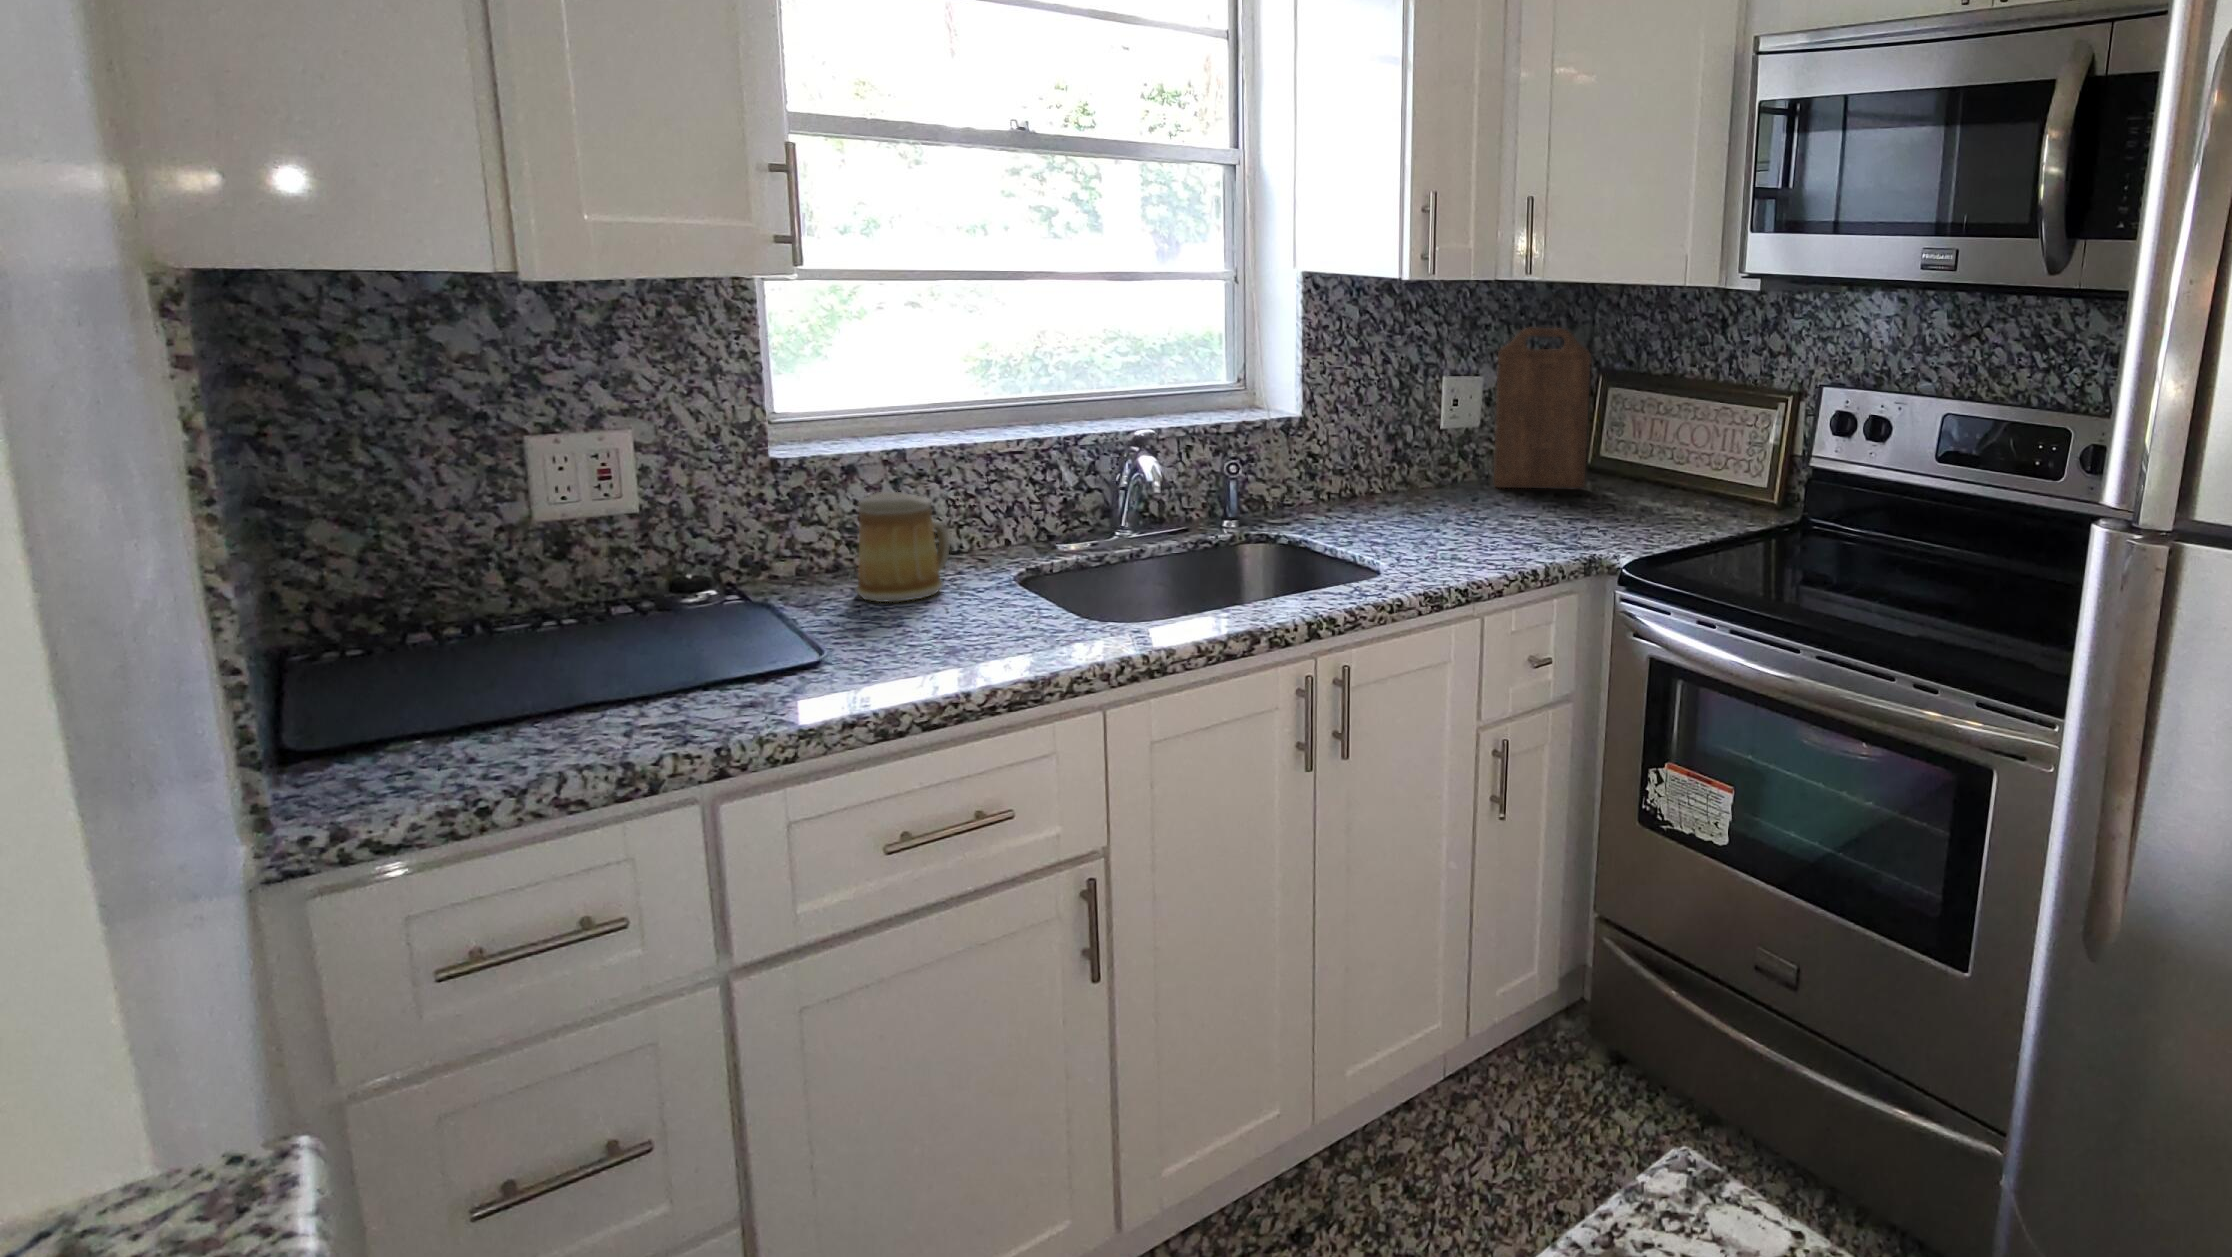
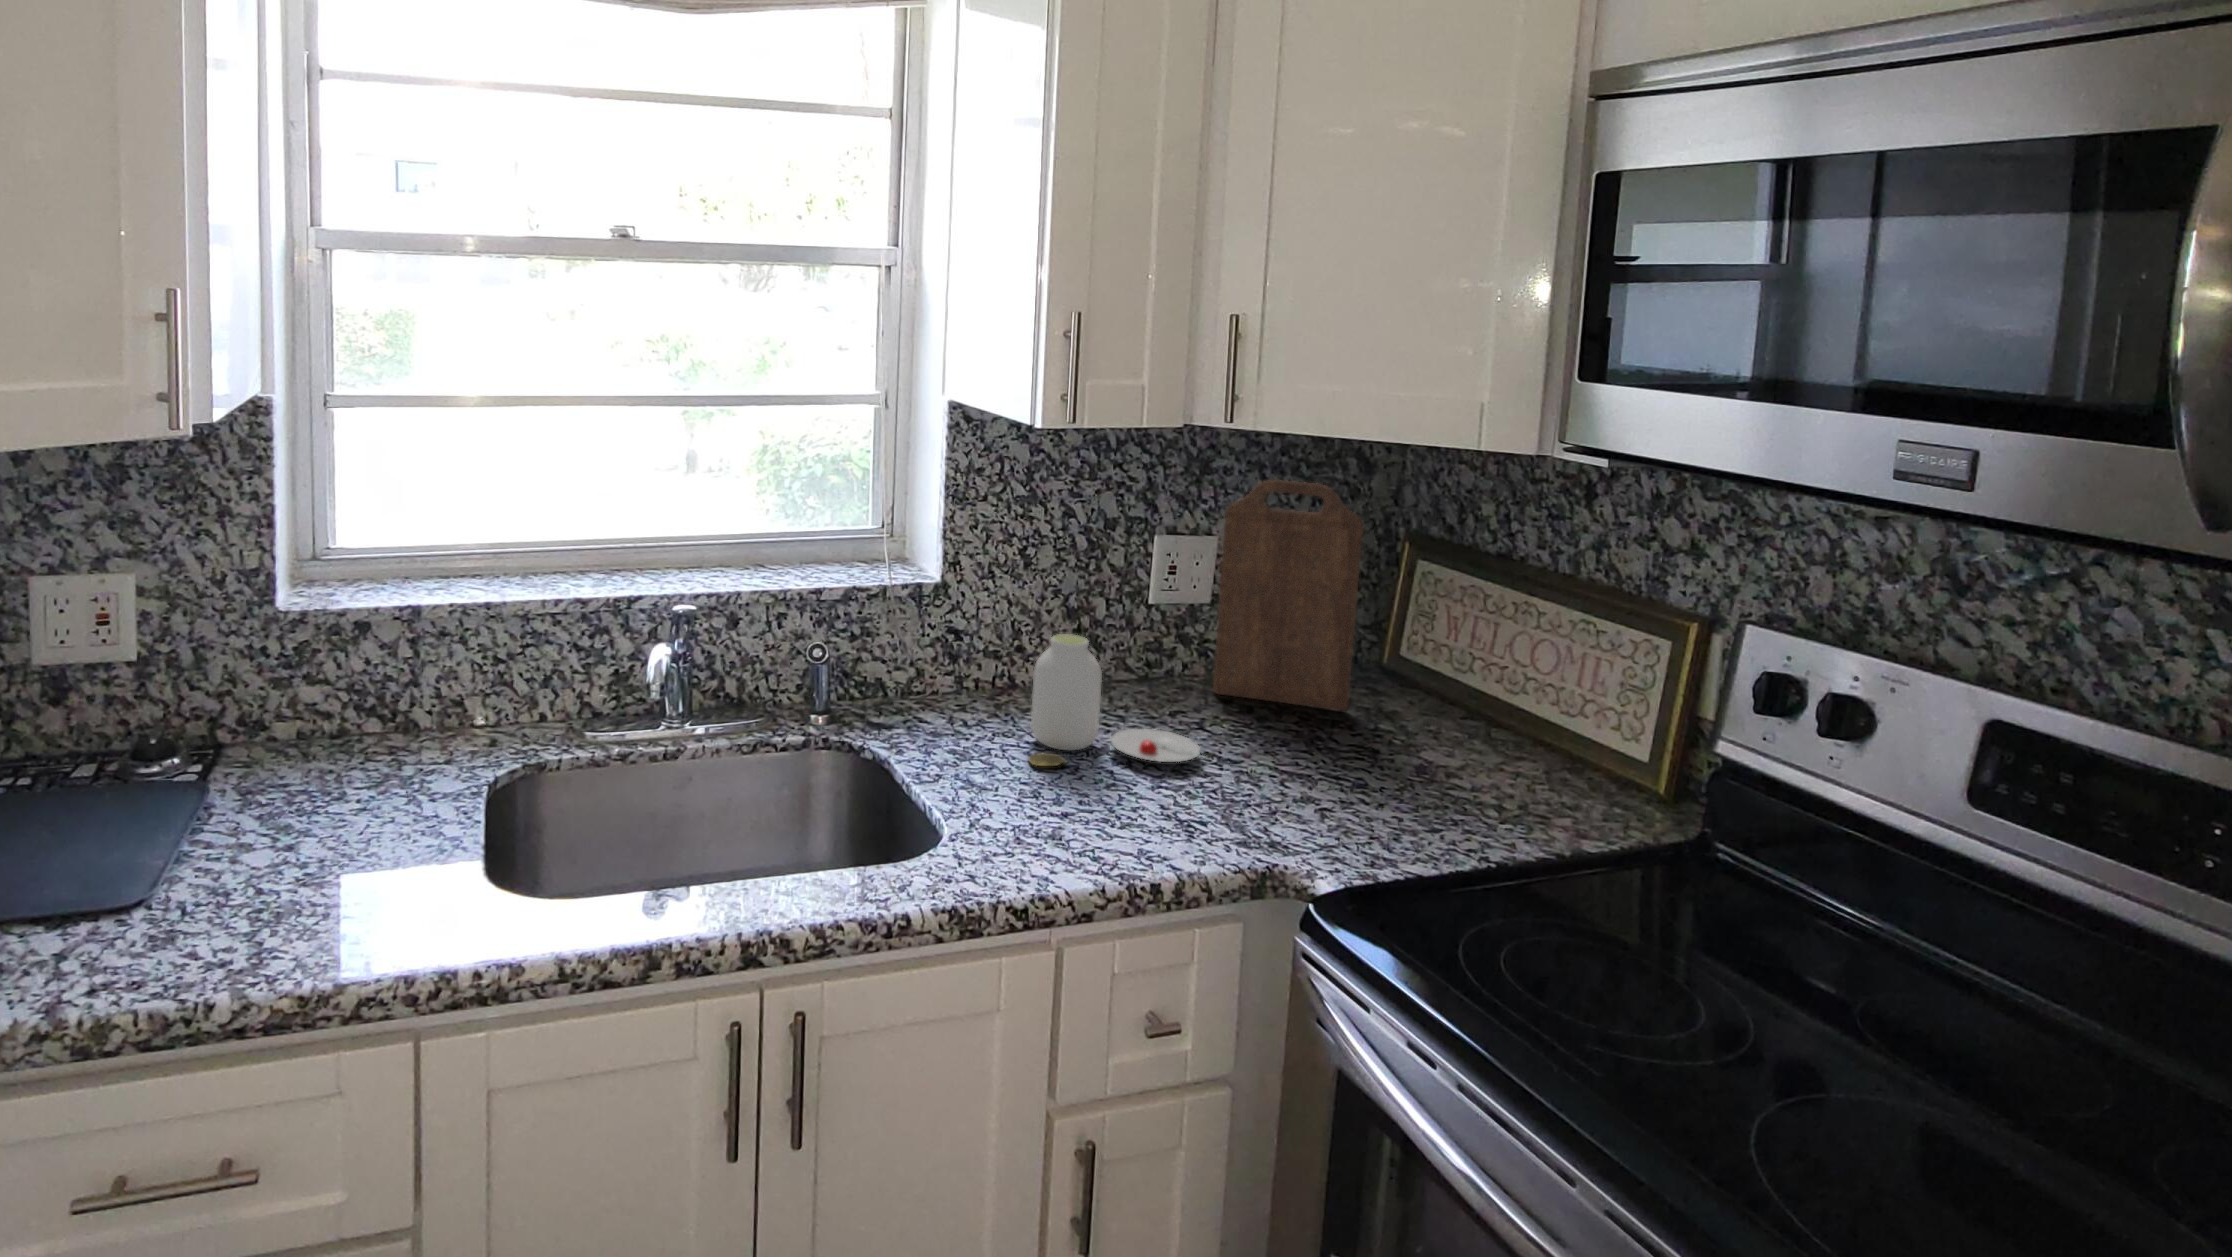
jar: none [1396,439,1523,529] -> present [1028,634,1200,766]
mug: present [856,492,950,602] -> none [287,674,406,809]

